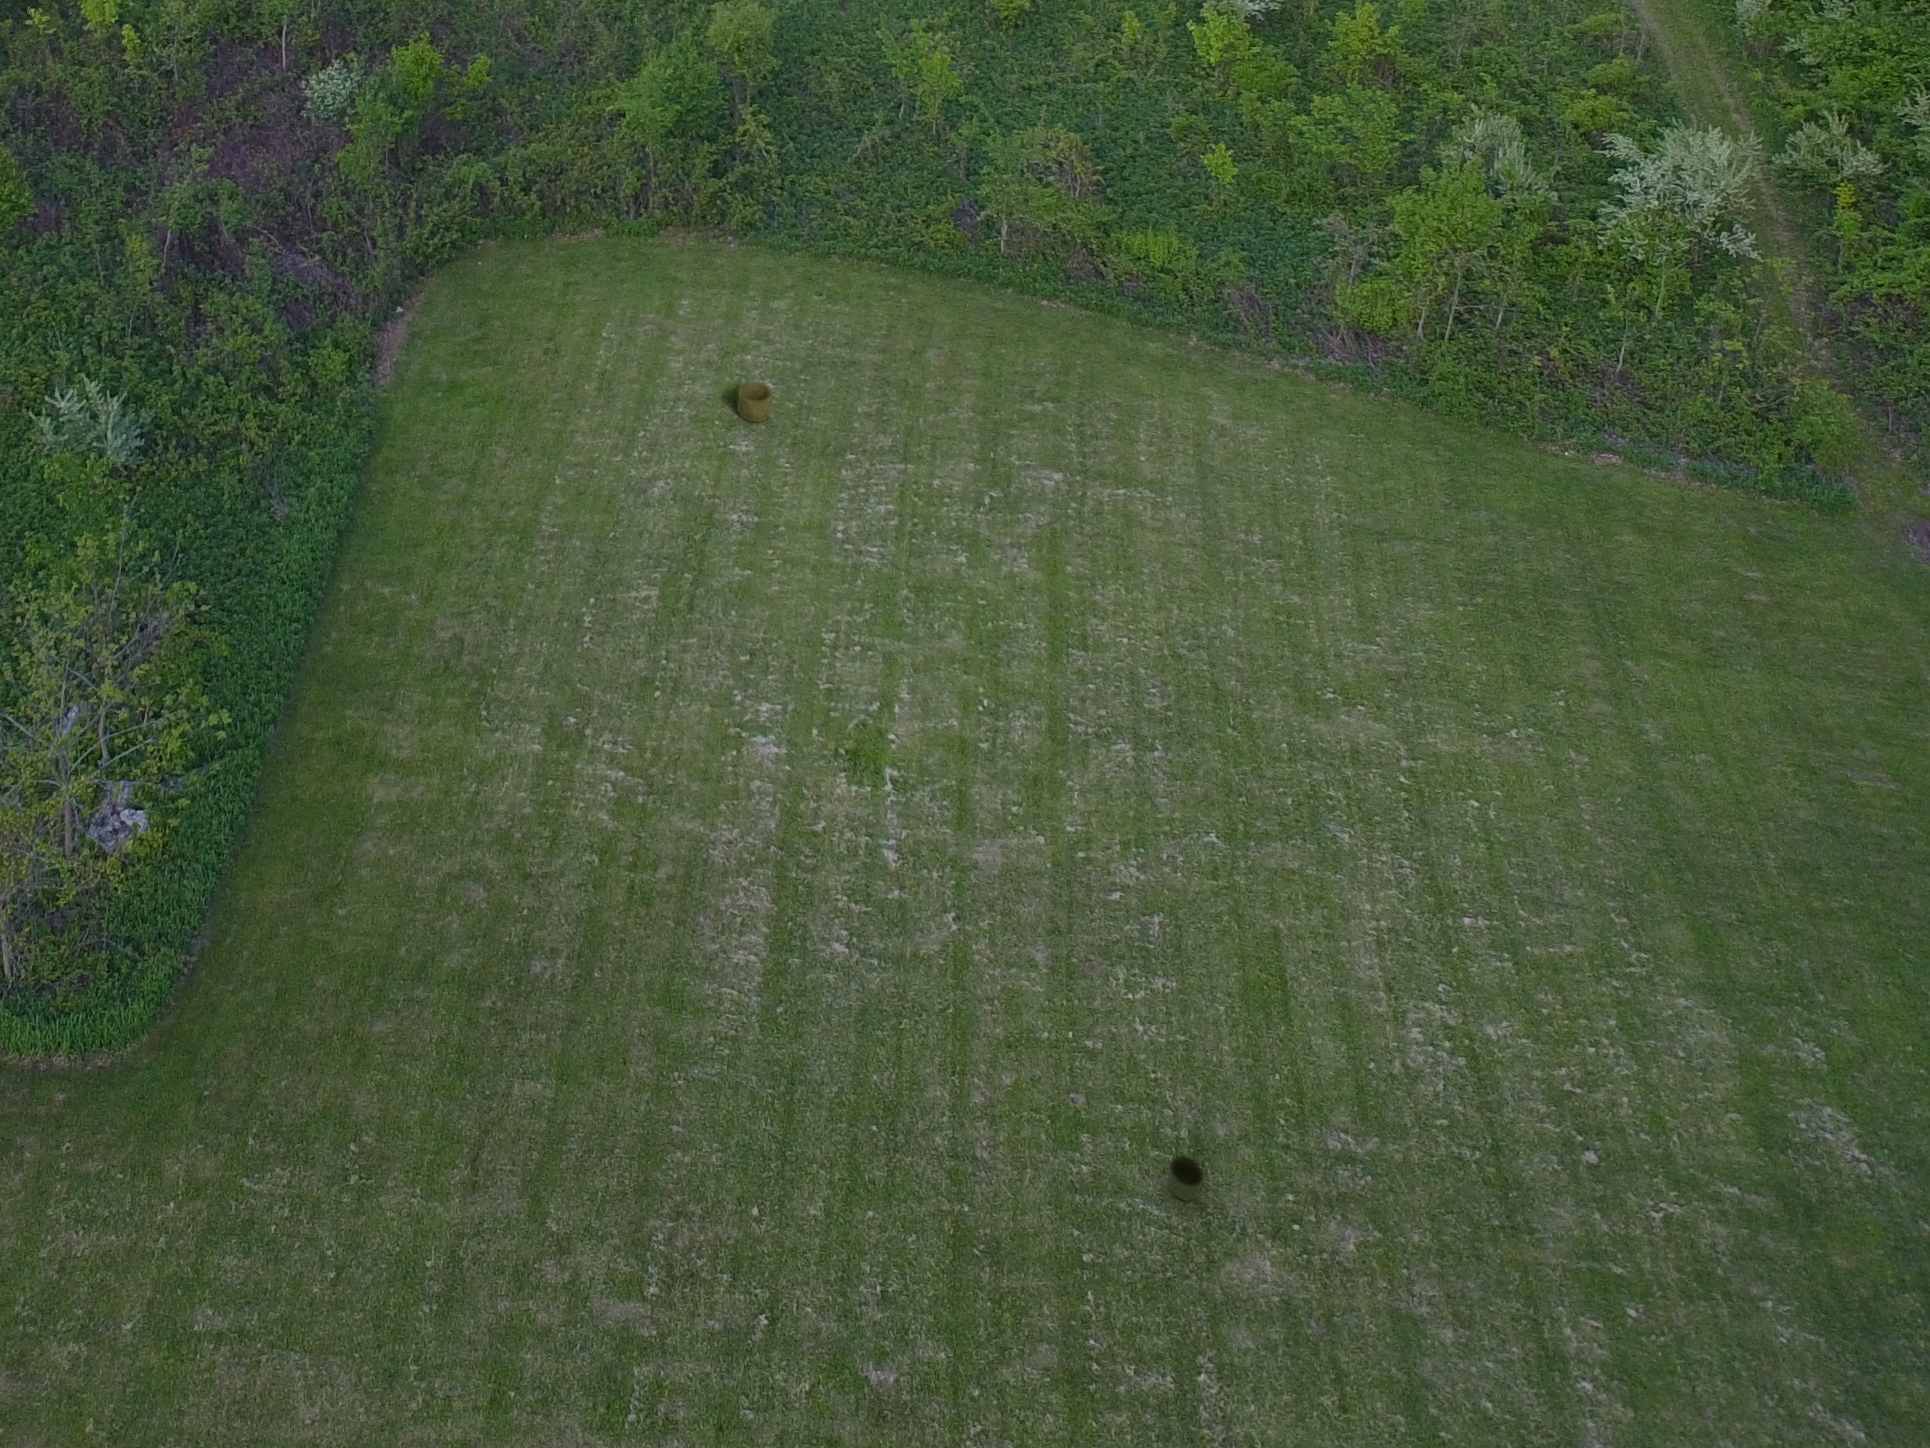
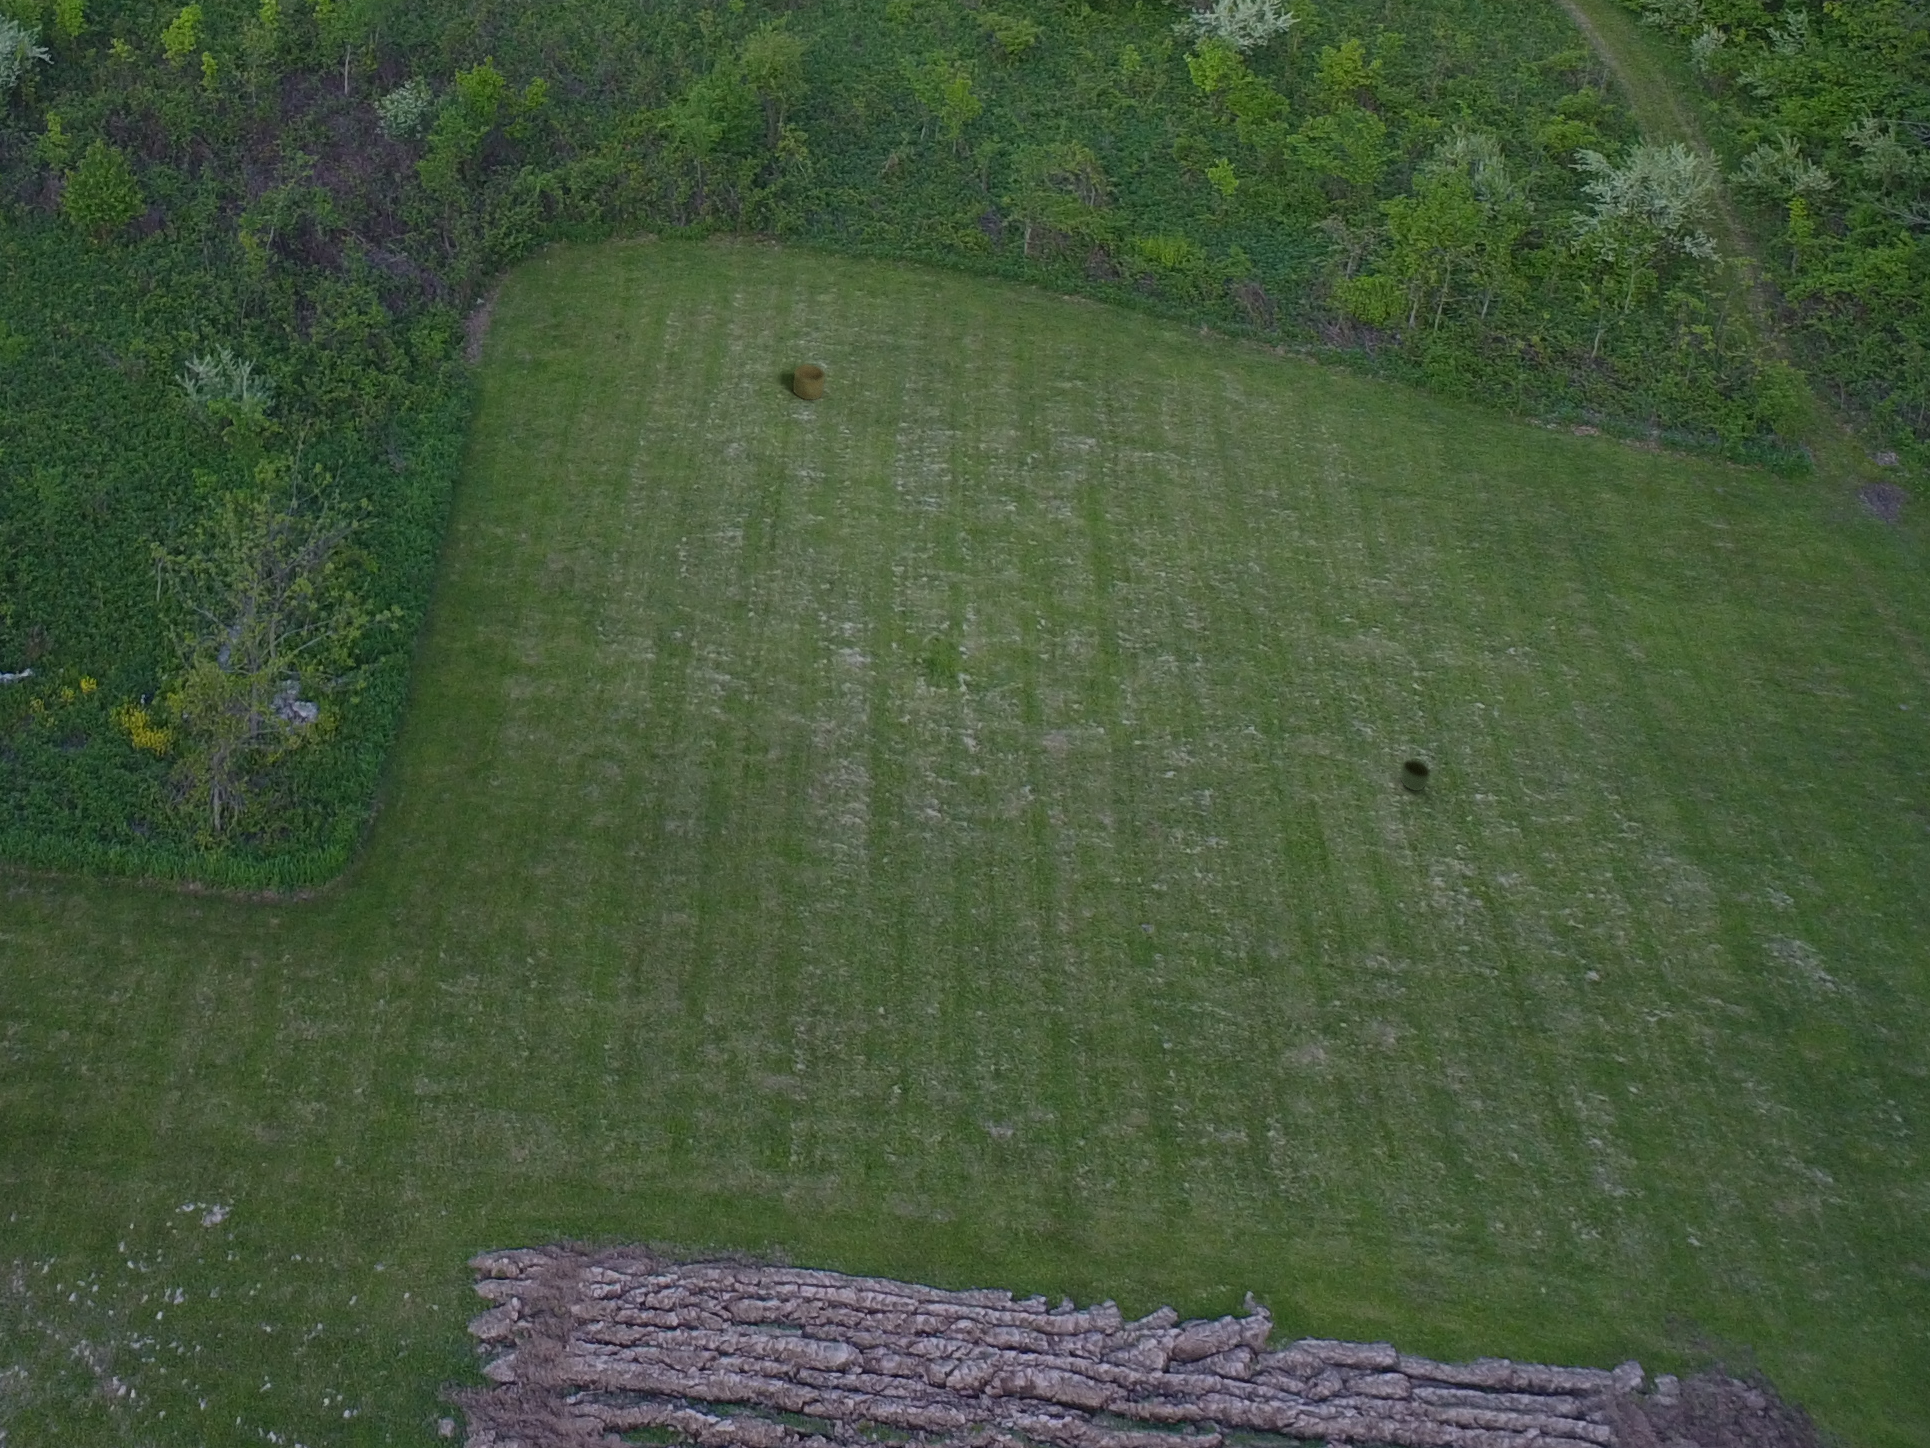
planter: present [1168,1156,1204,1200] -> present [1400,760,1430,791]

